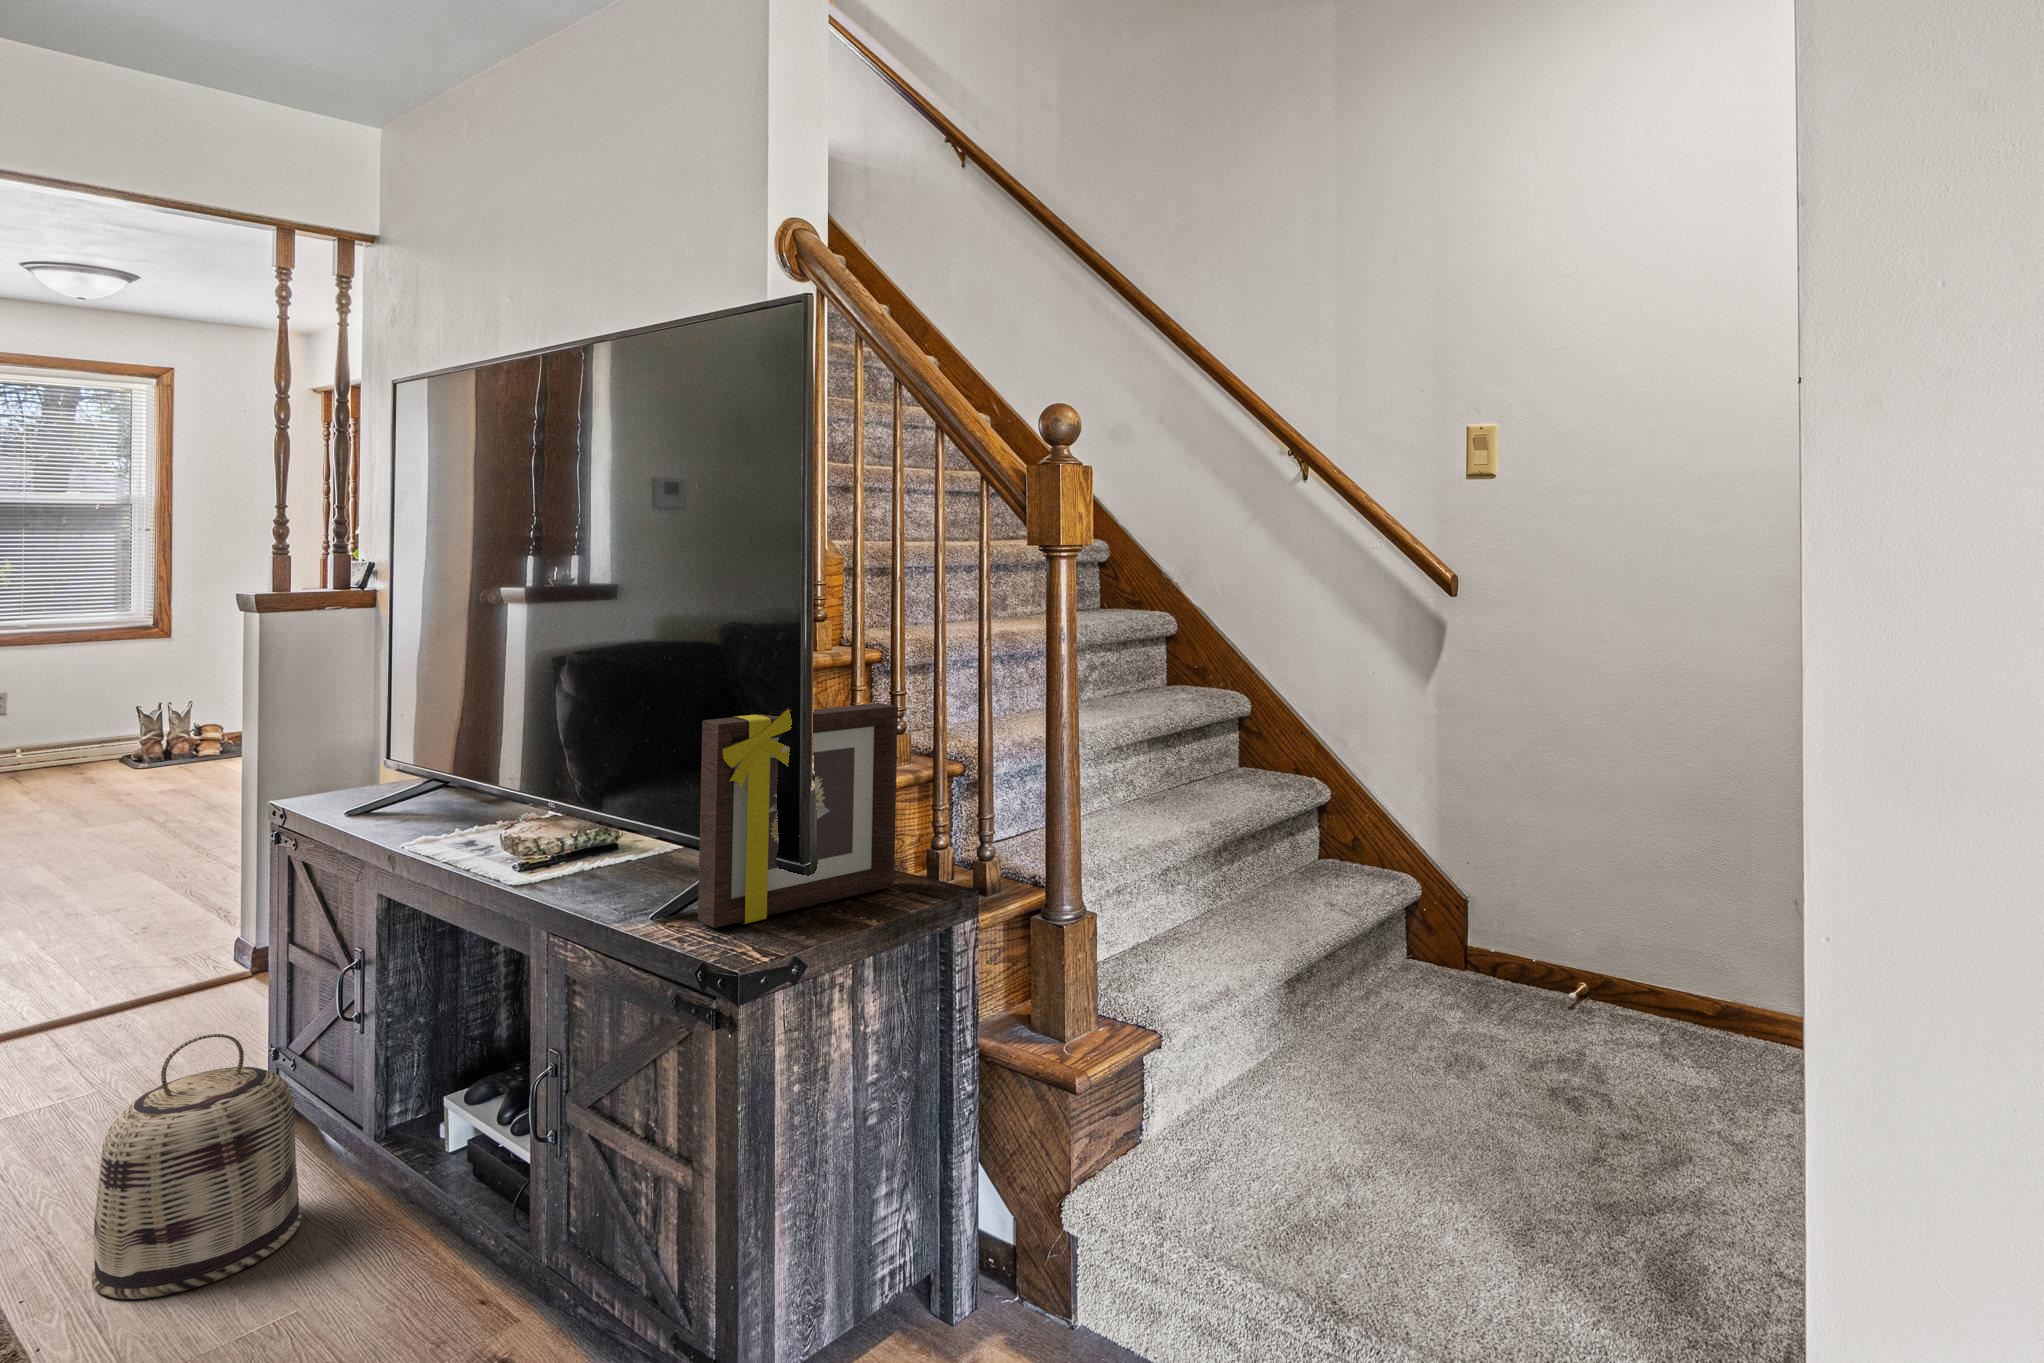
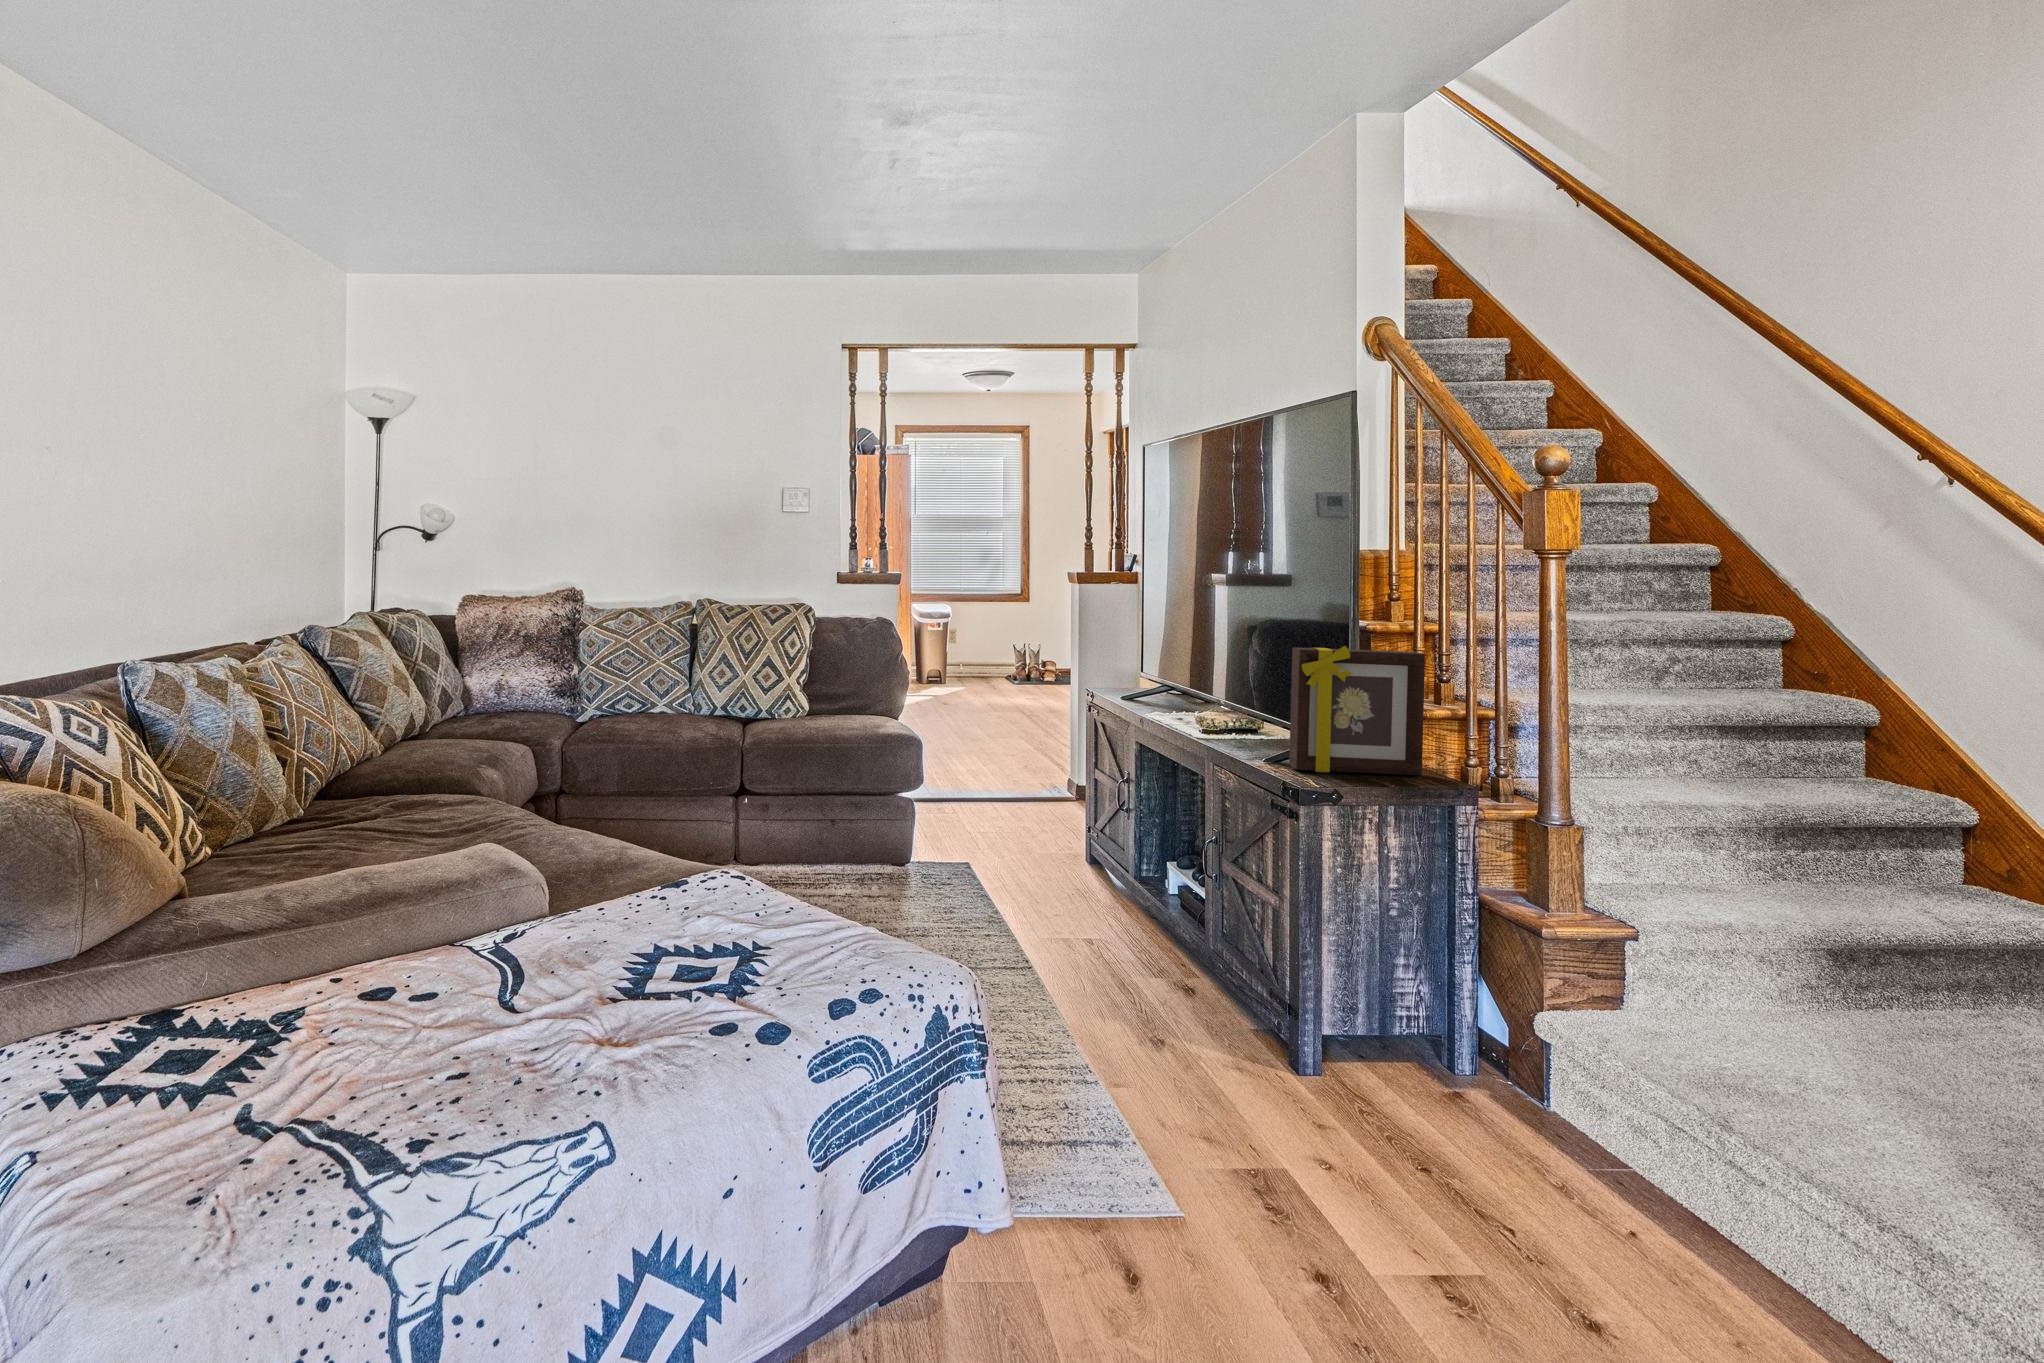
basket: present [91,1034,302,1299] -> none [1018,793,1100,916]

